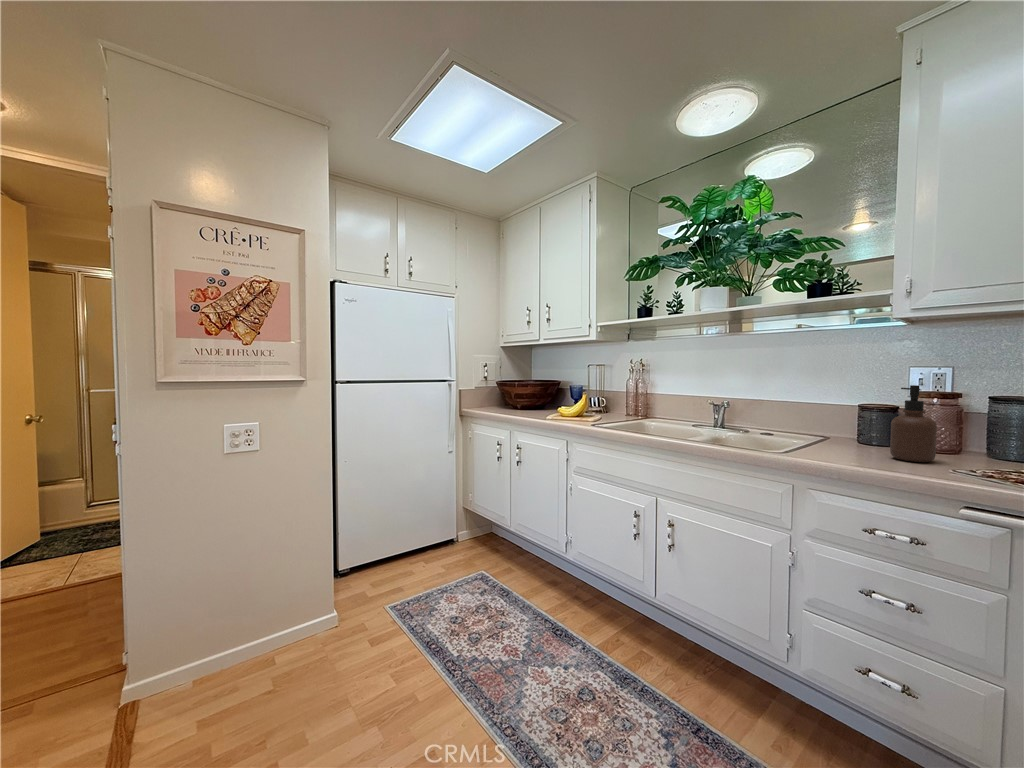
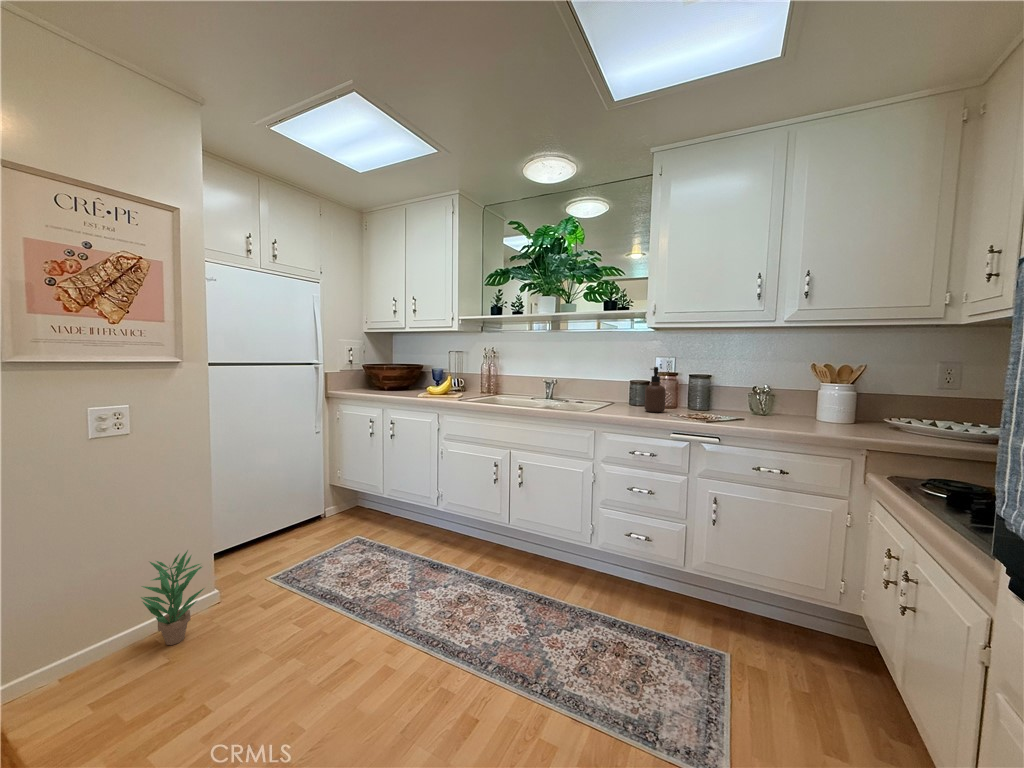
potted plant: none [258,572,315,669] -> present [141,550,204,645]

